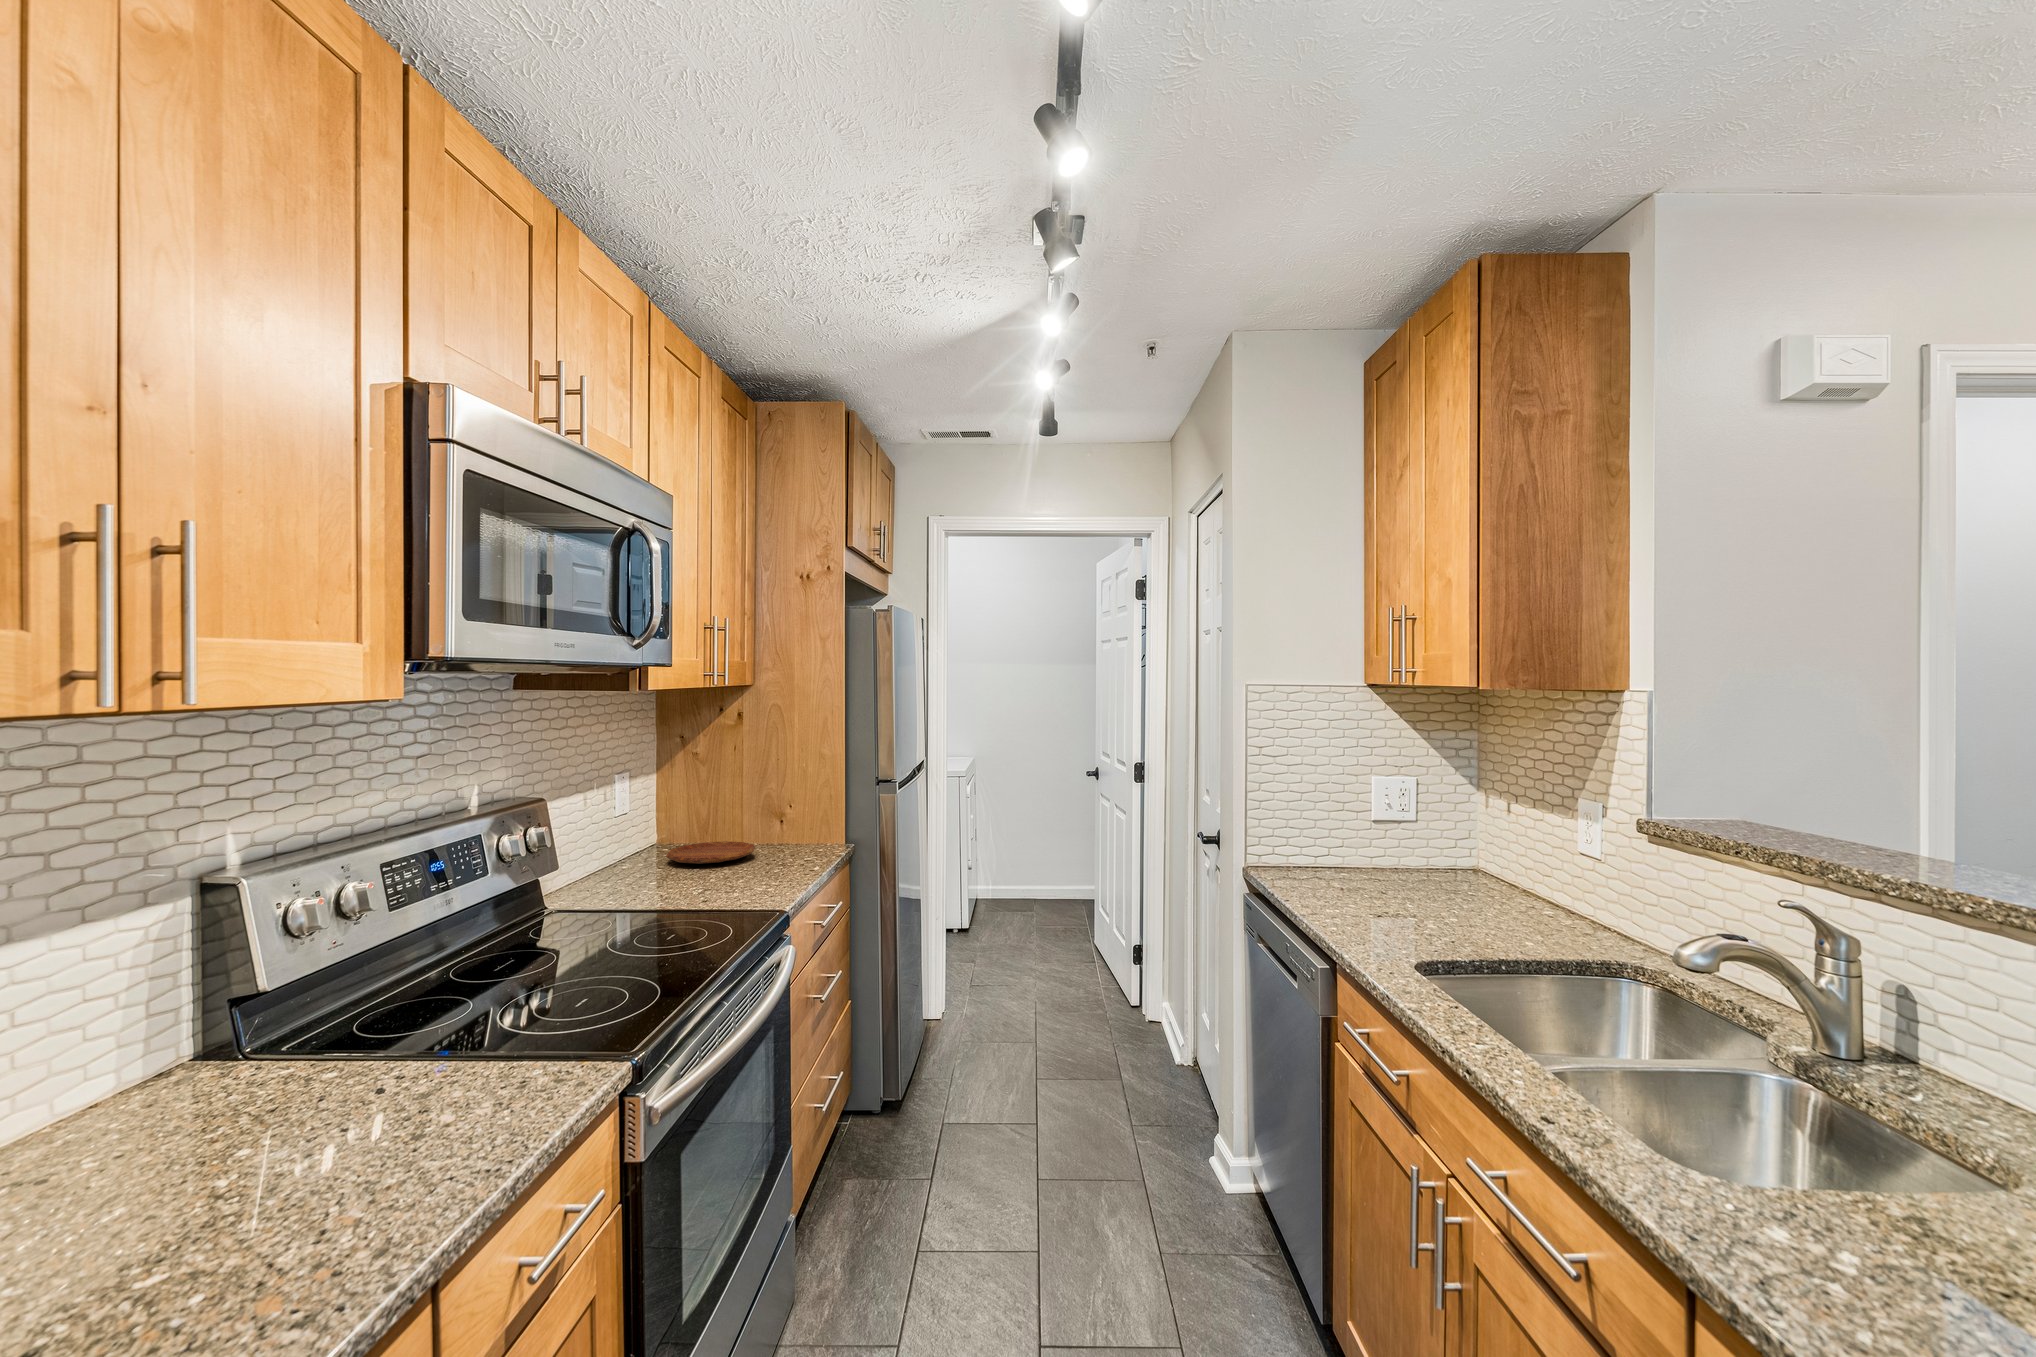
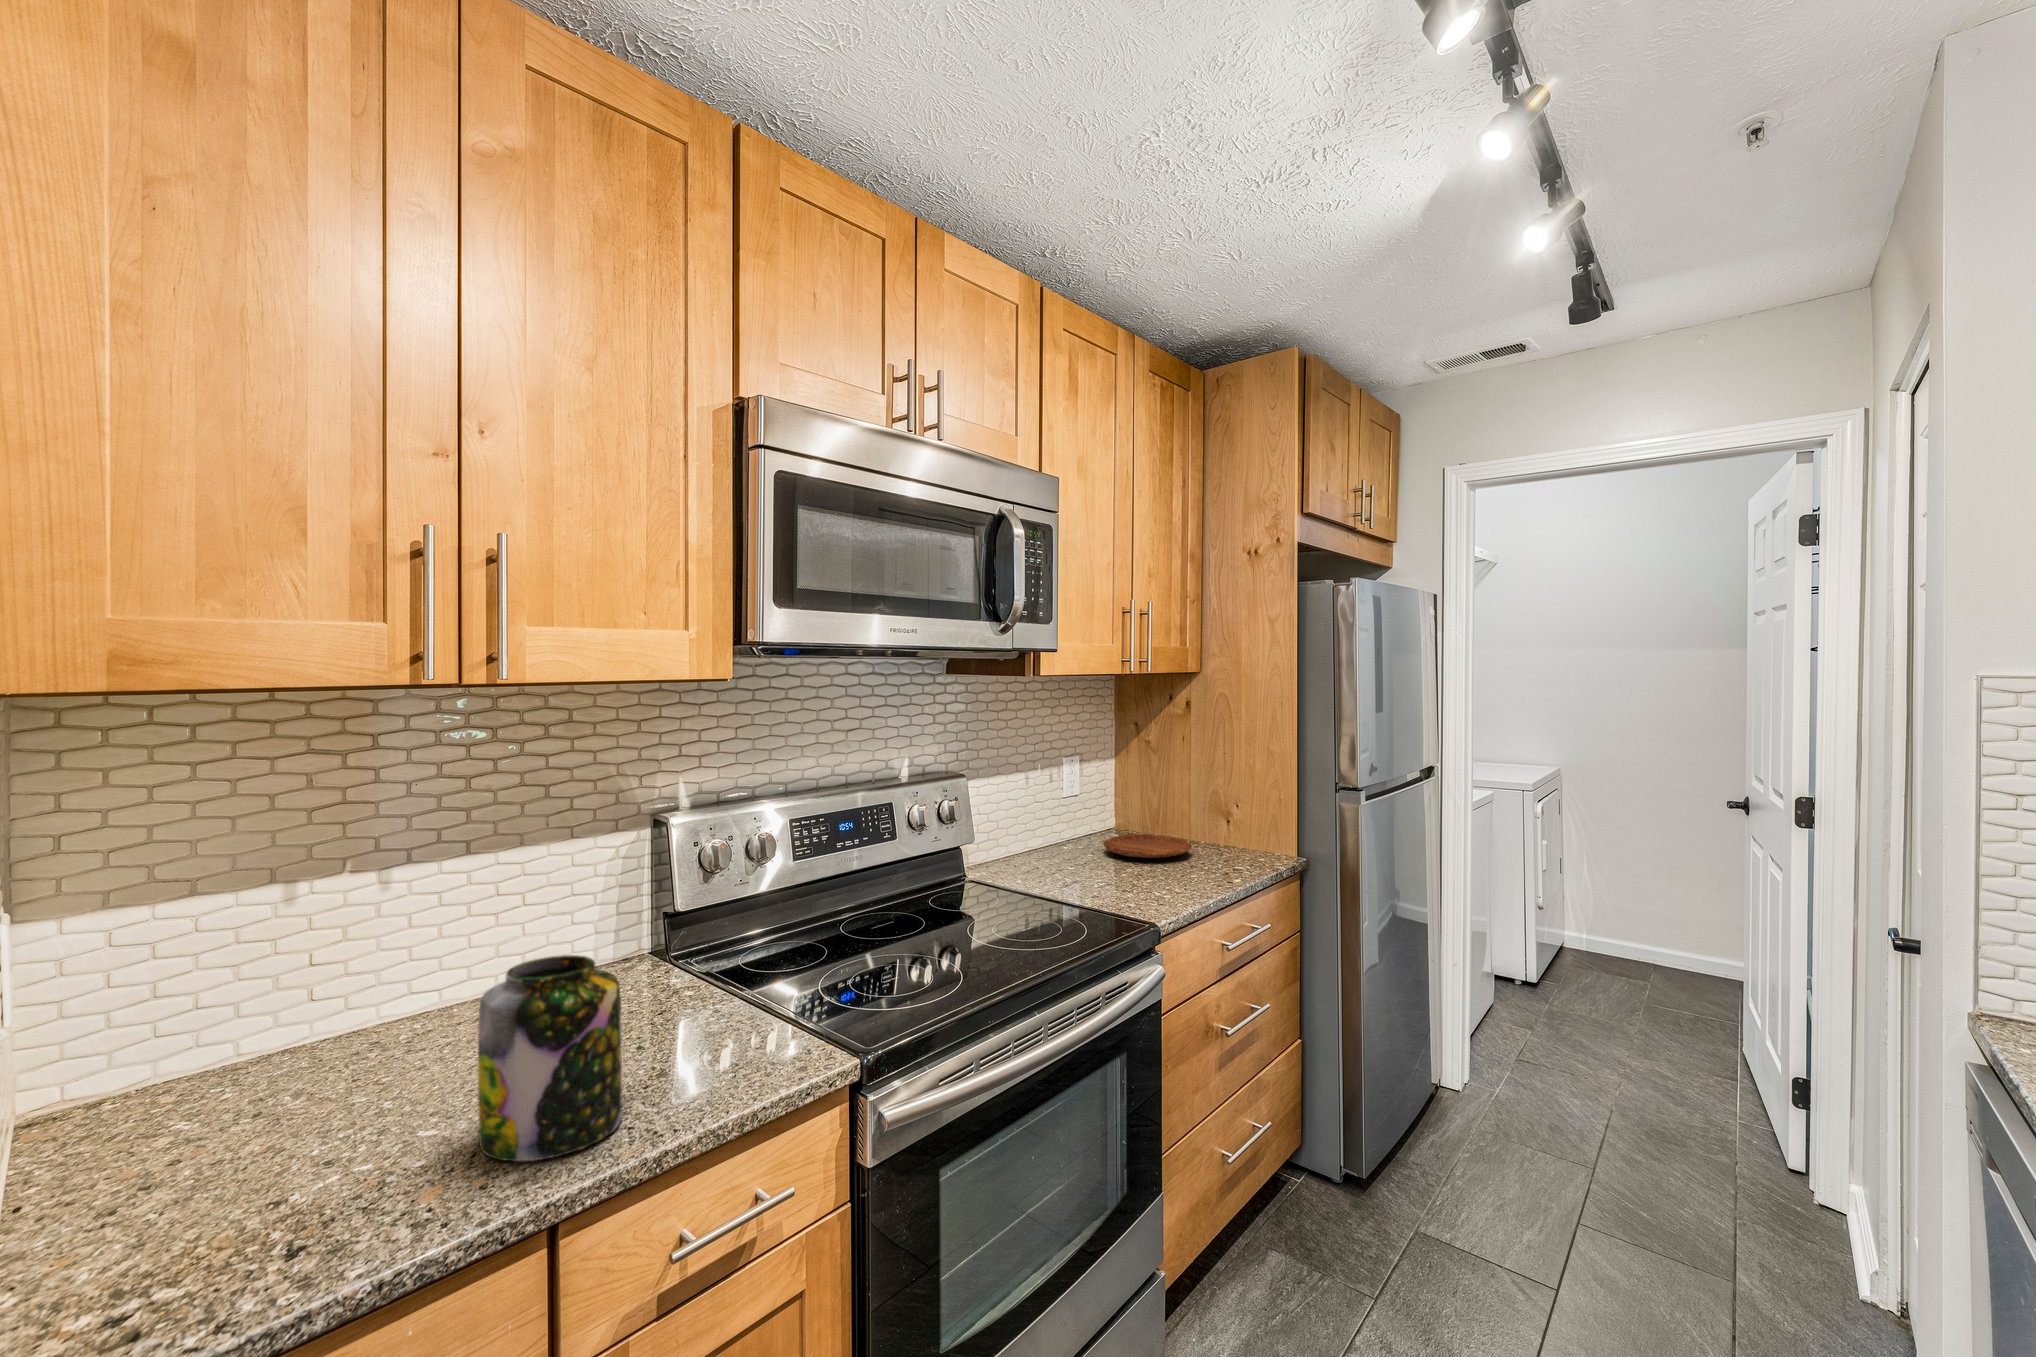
jar: none [251,1011,438,1260] -> present [478,955,622,1161]

